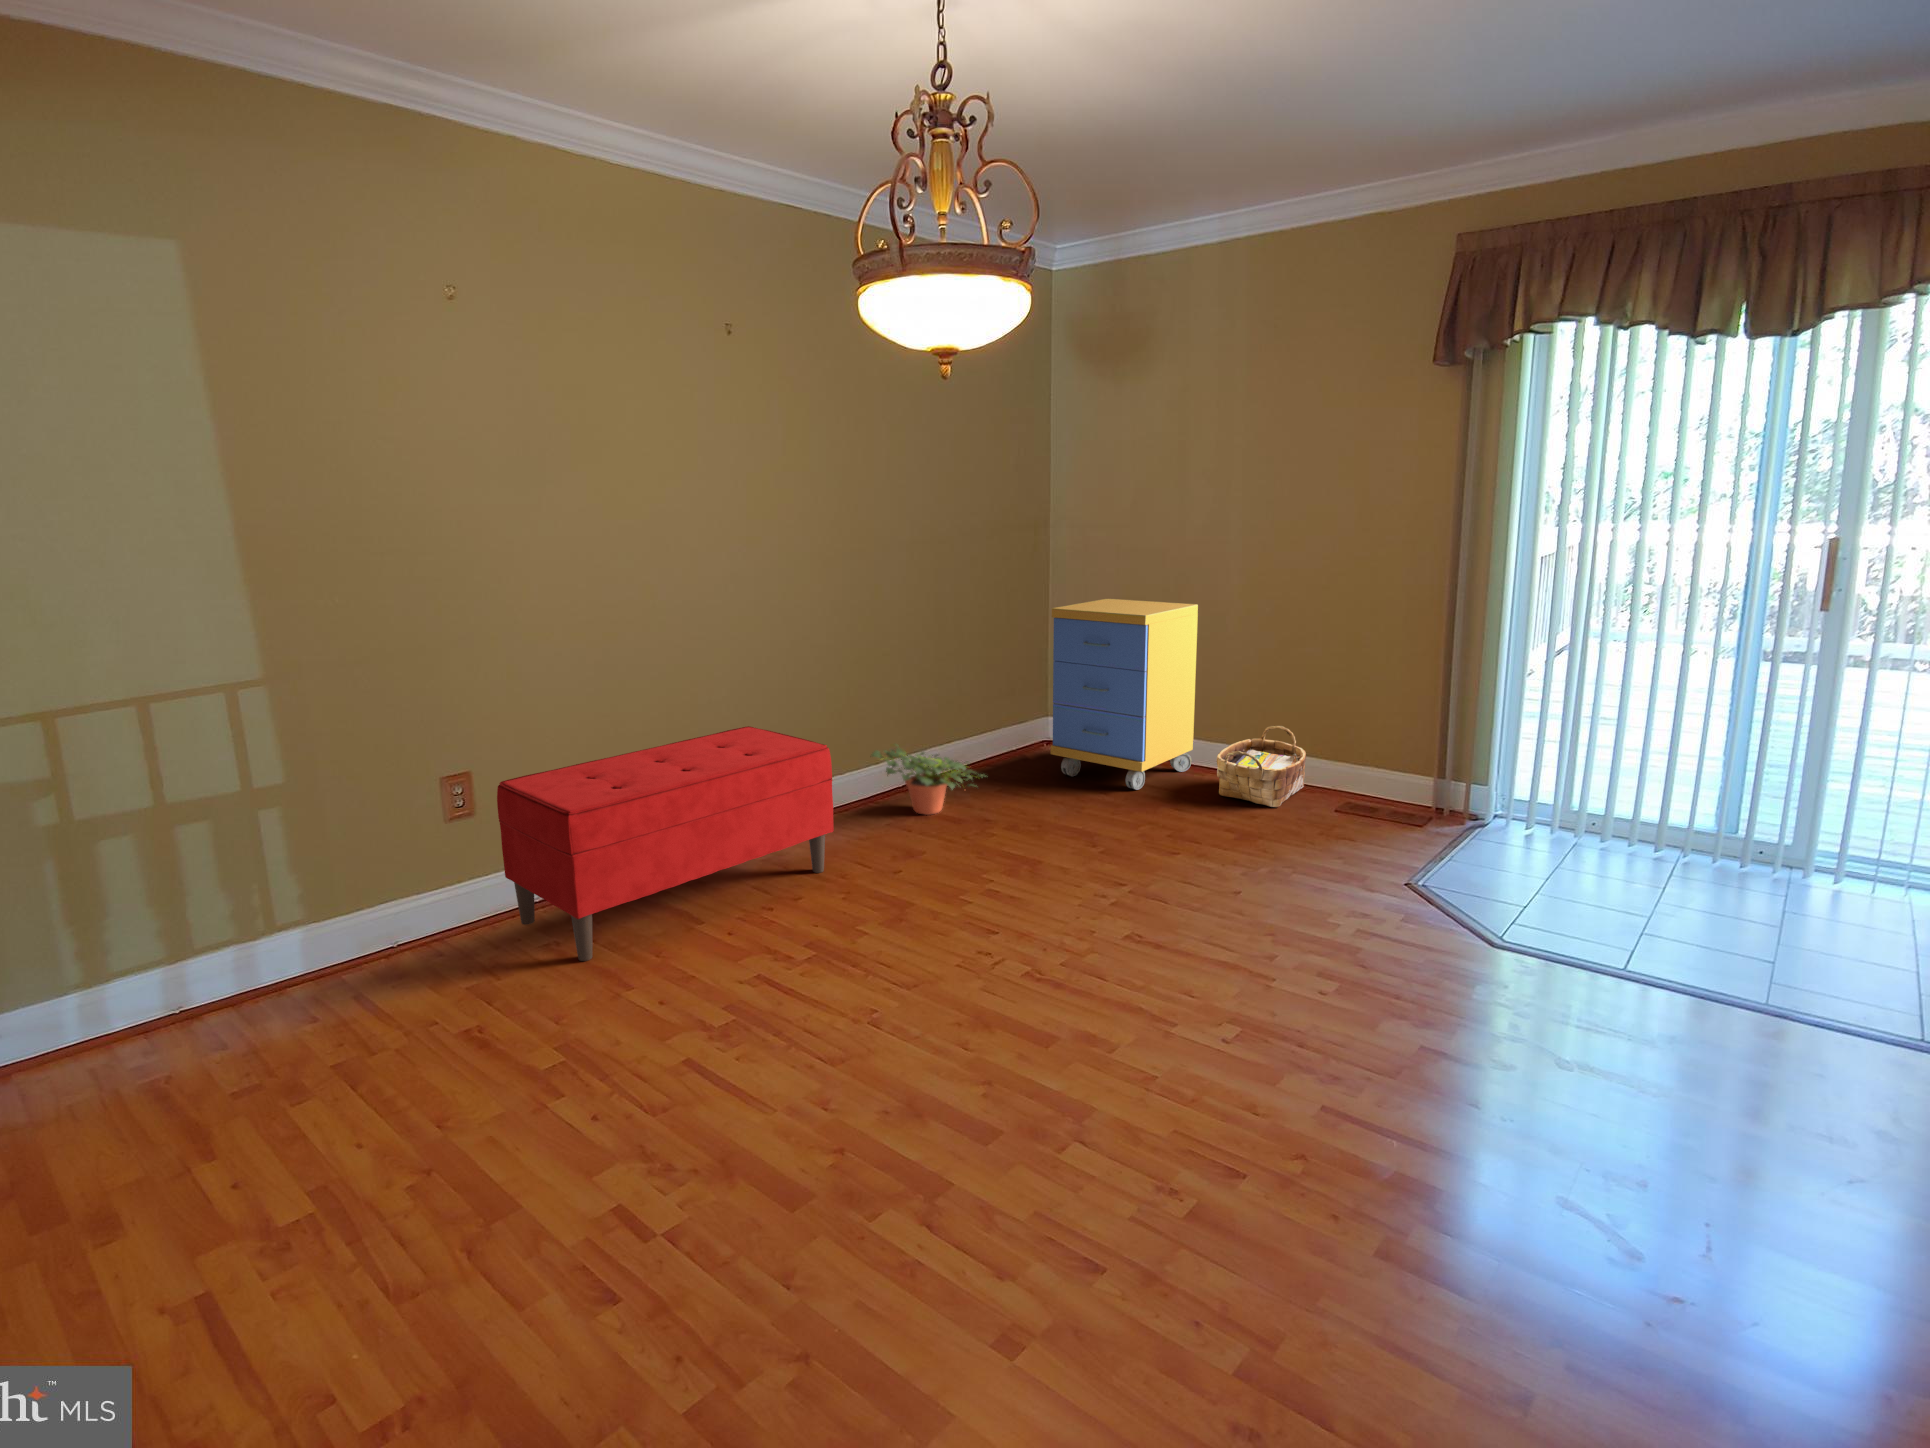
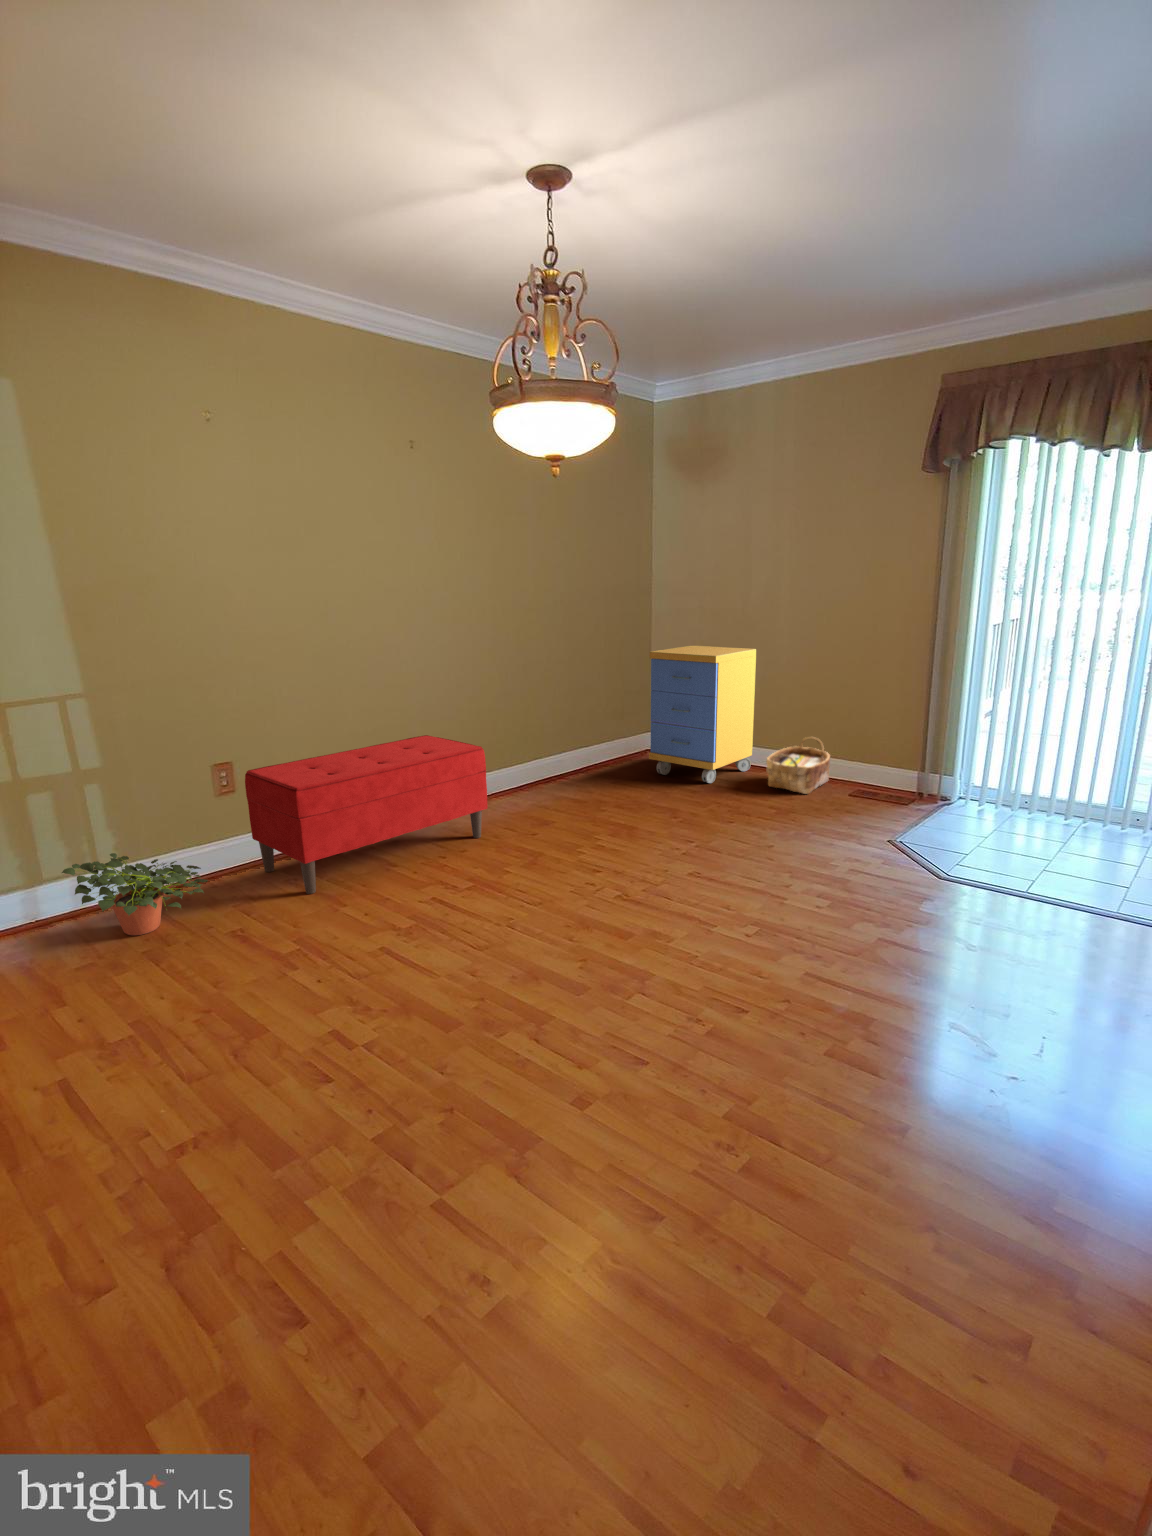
potted plant: present [871,744,984,815] -> present [62,853,208,935]

